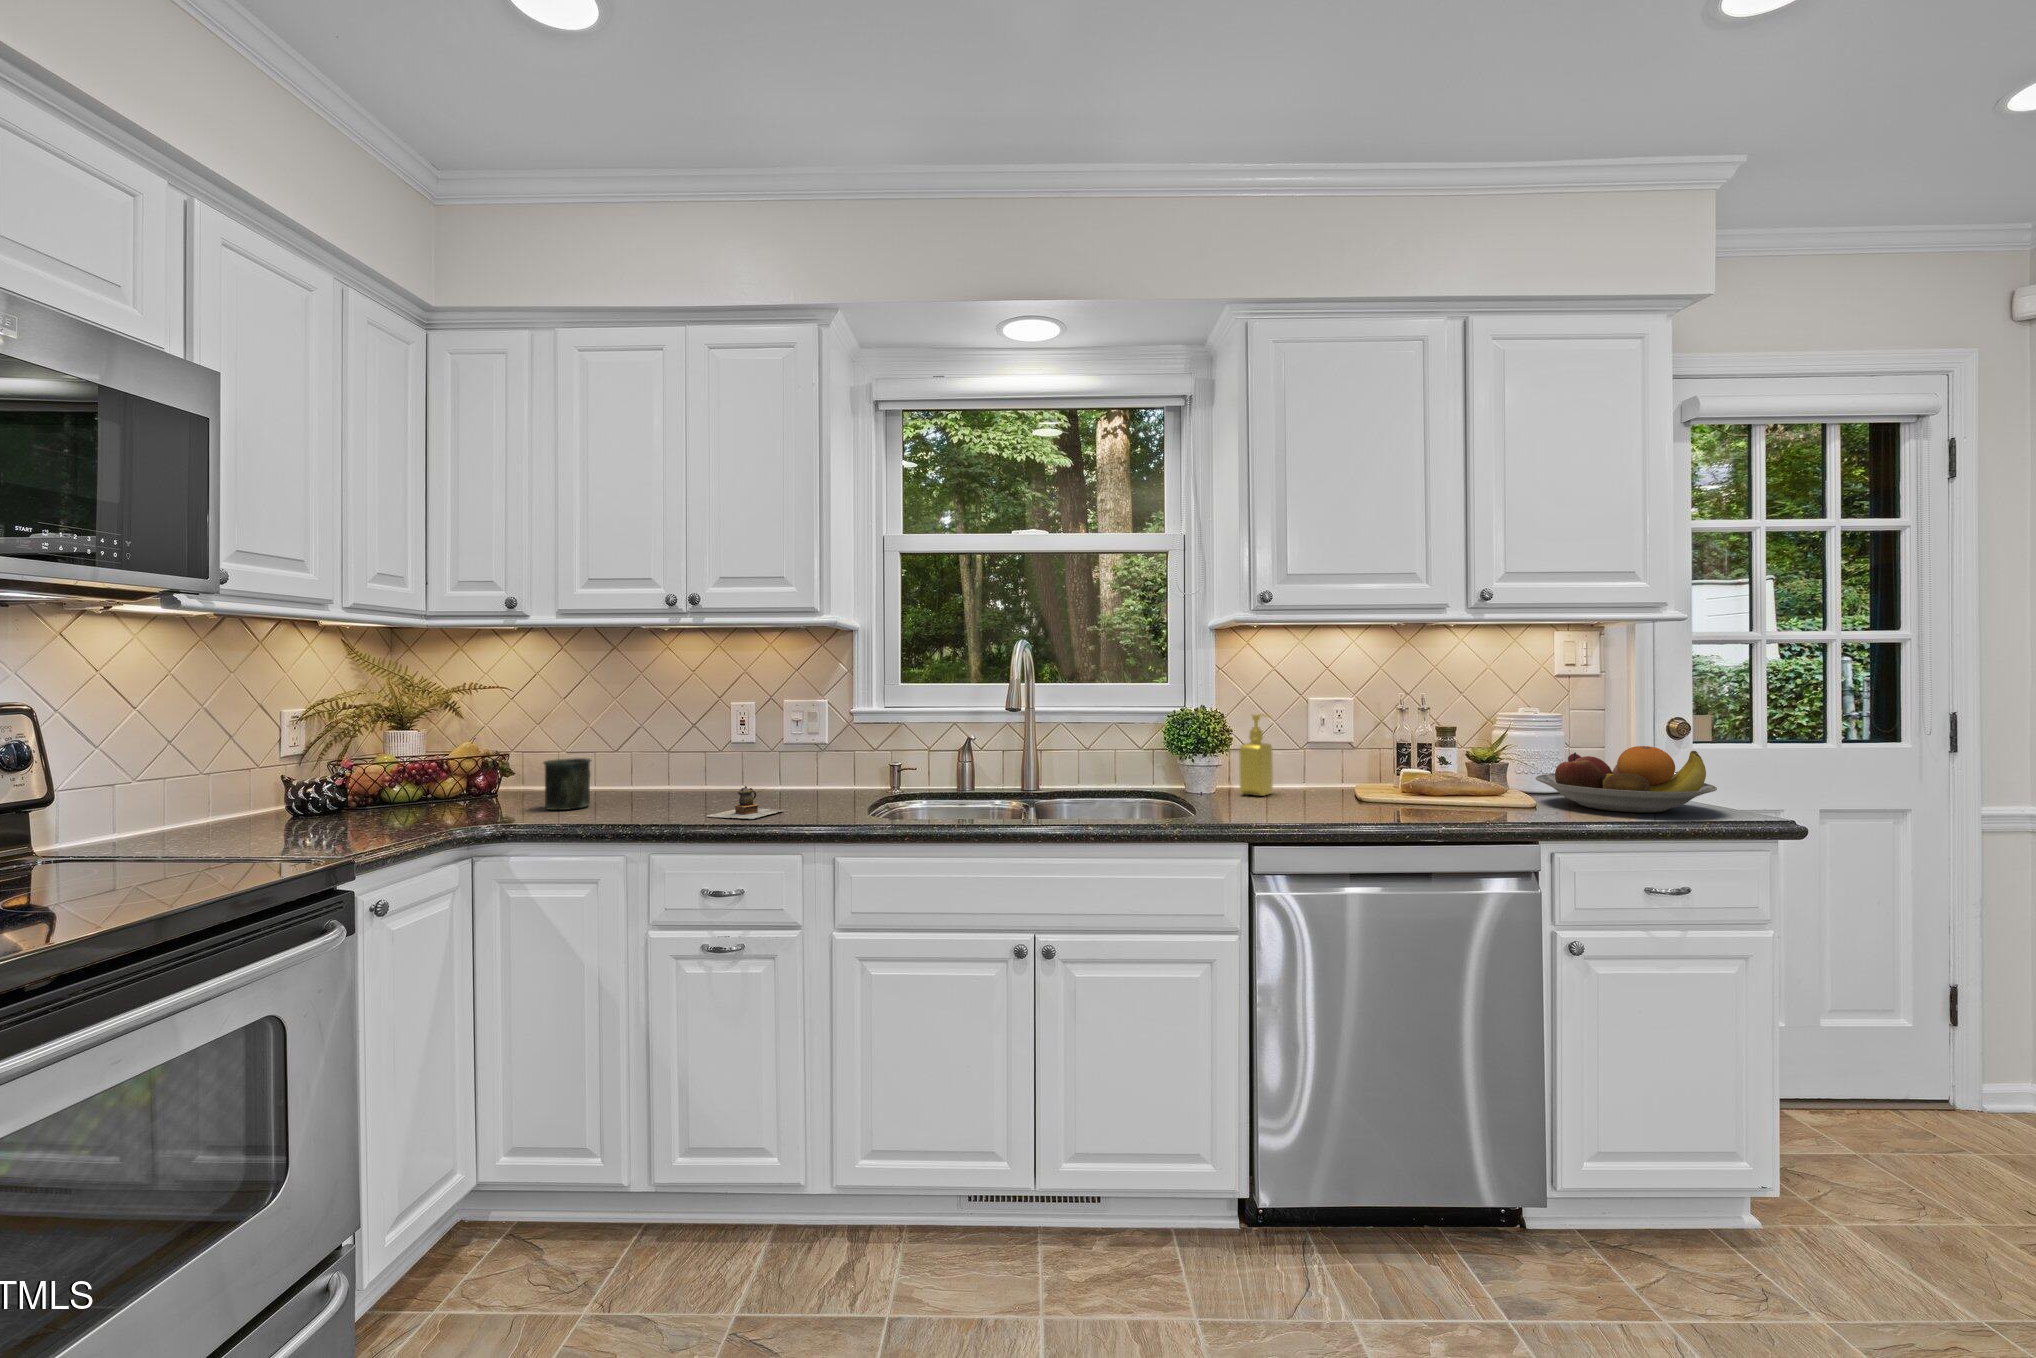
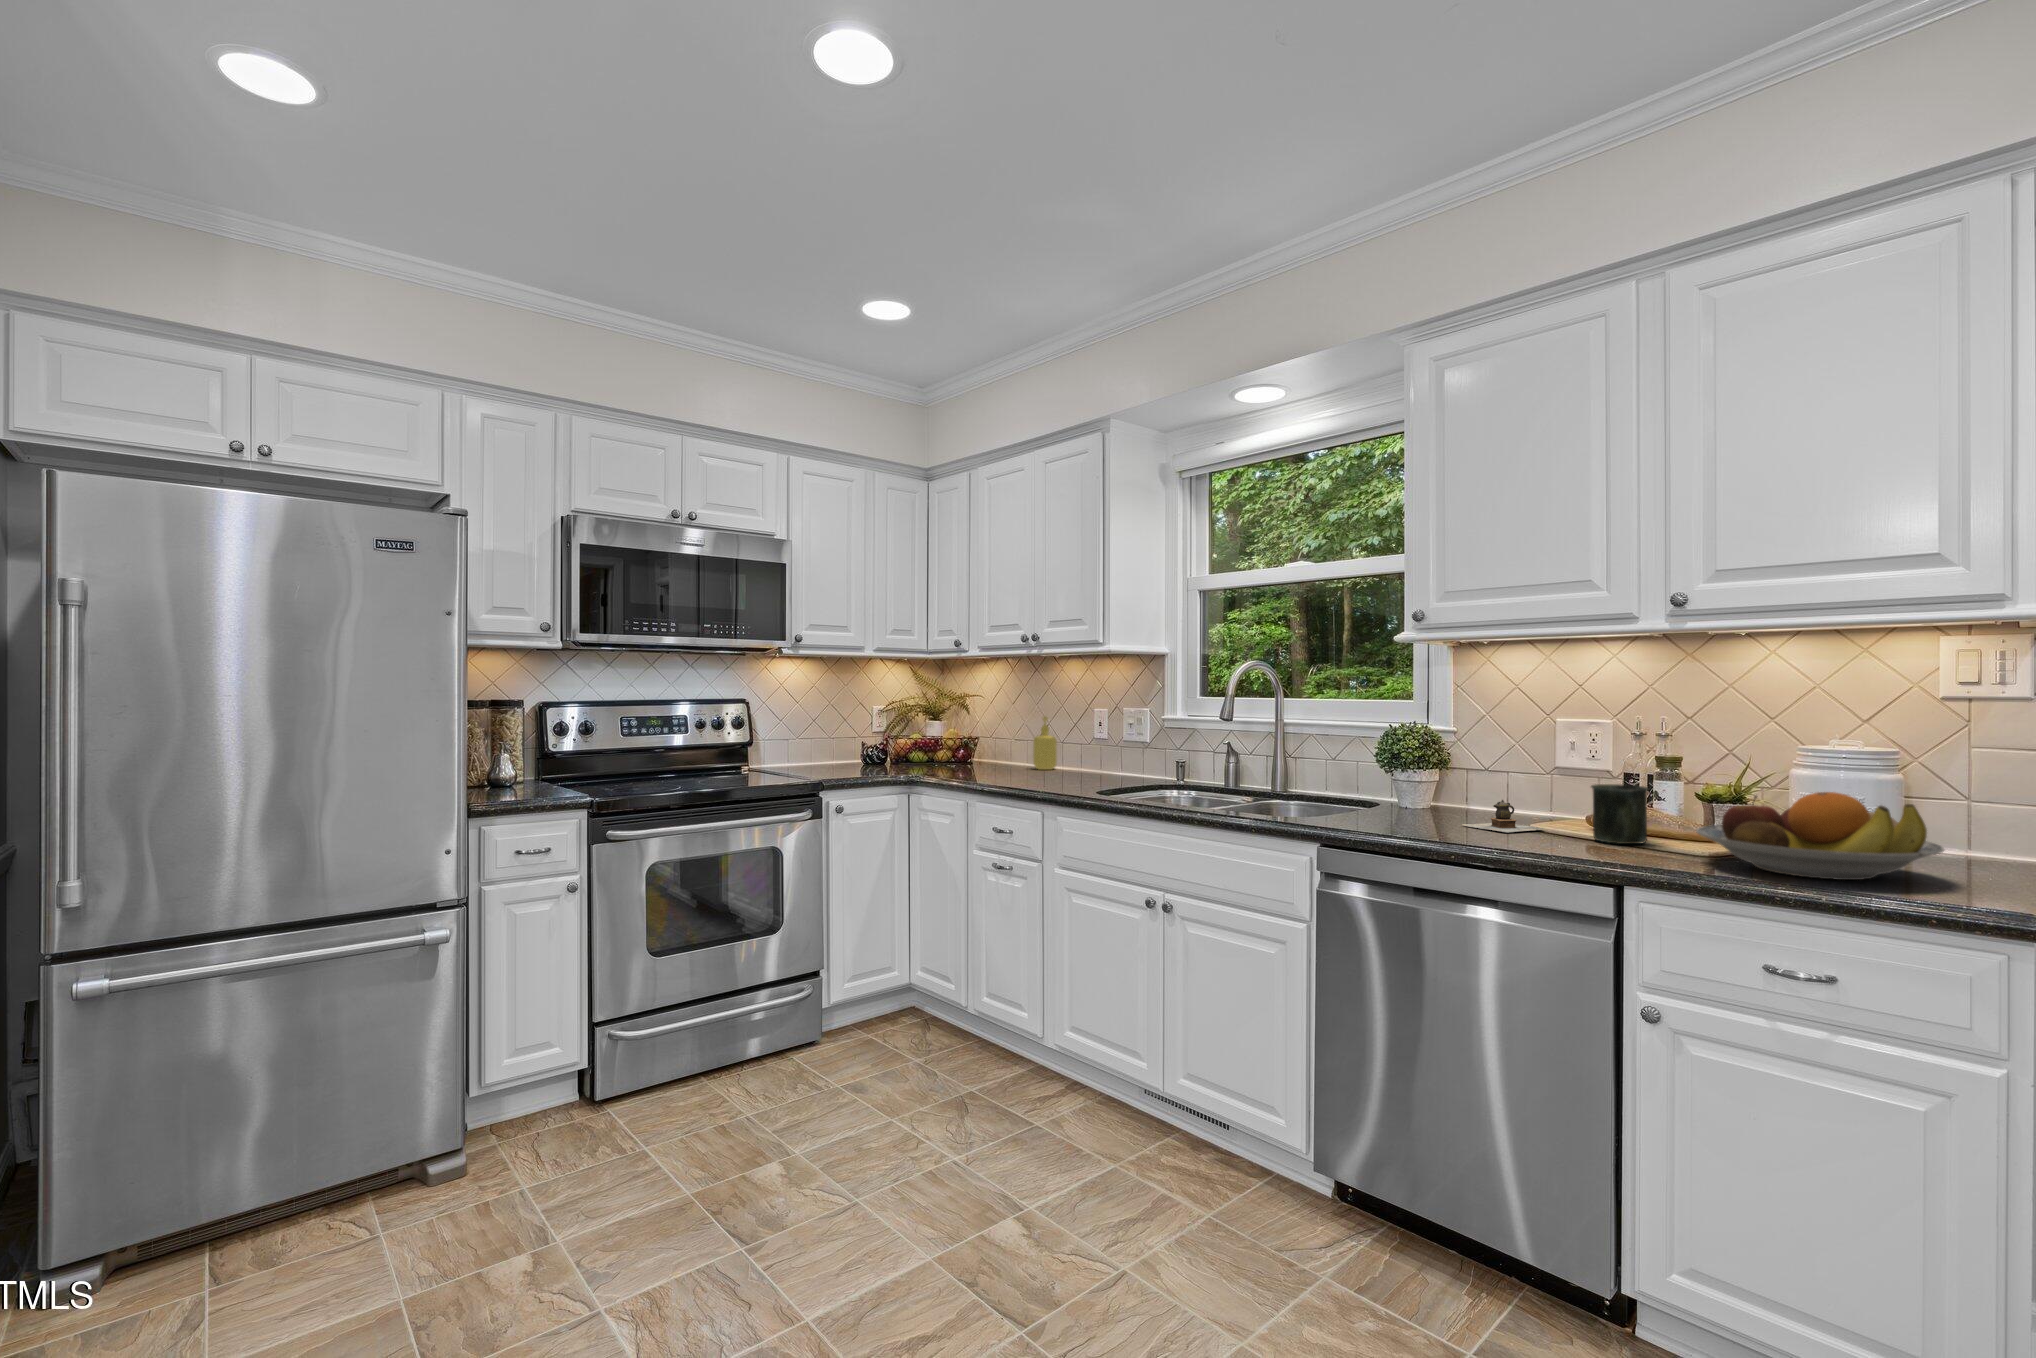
soap dispenser: present [1239,714,1273,796] -> present [1033,717,1057,770]
mug: present [544,758,591,810] -> present [1591,784,1648,844]
teapot: present [707,786,783,819] -> present [1462,800,1543,833]

